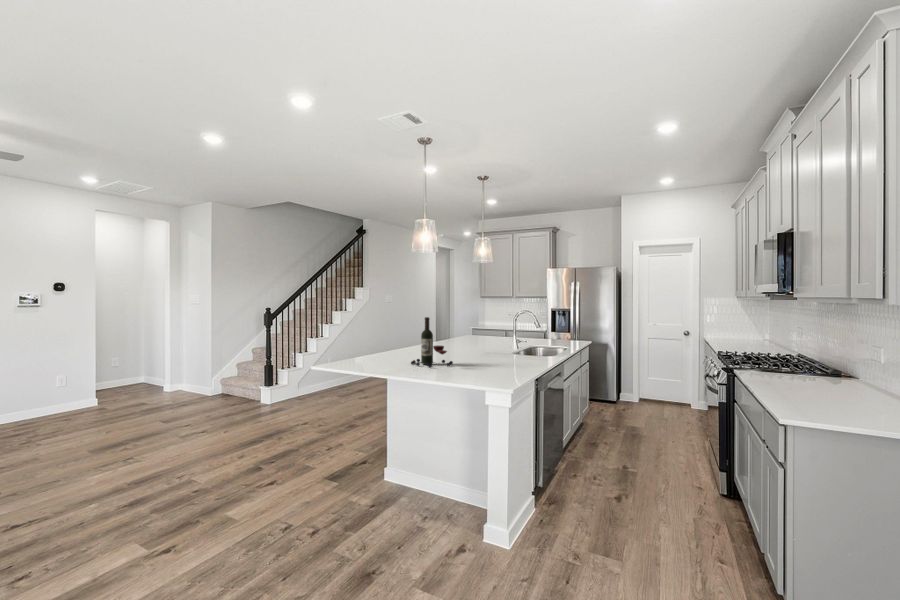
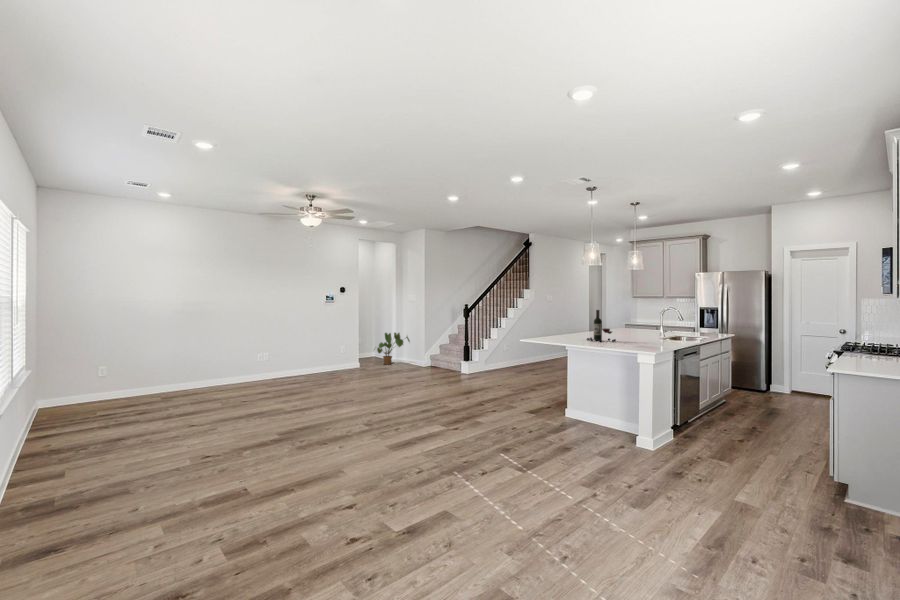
house plant: none [127,348,191,396] -> present [377,333,410,365]

